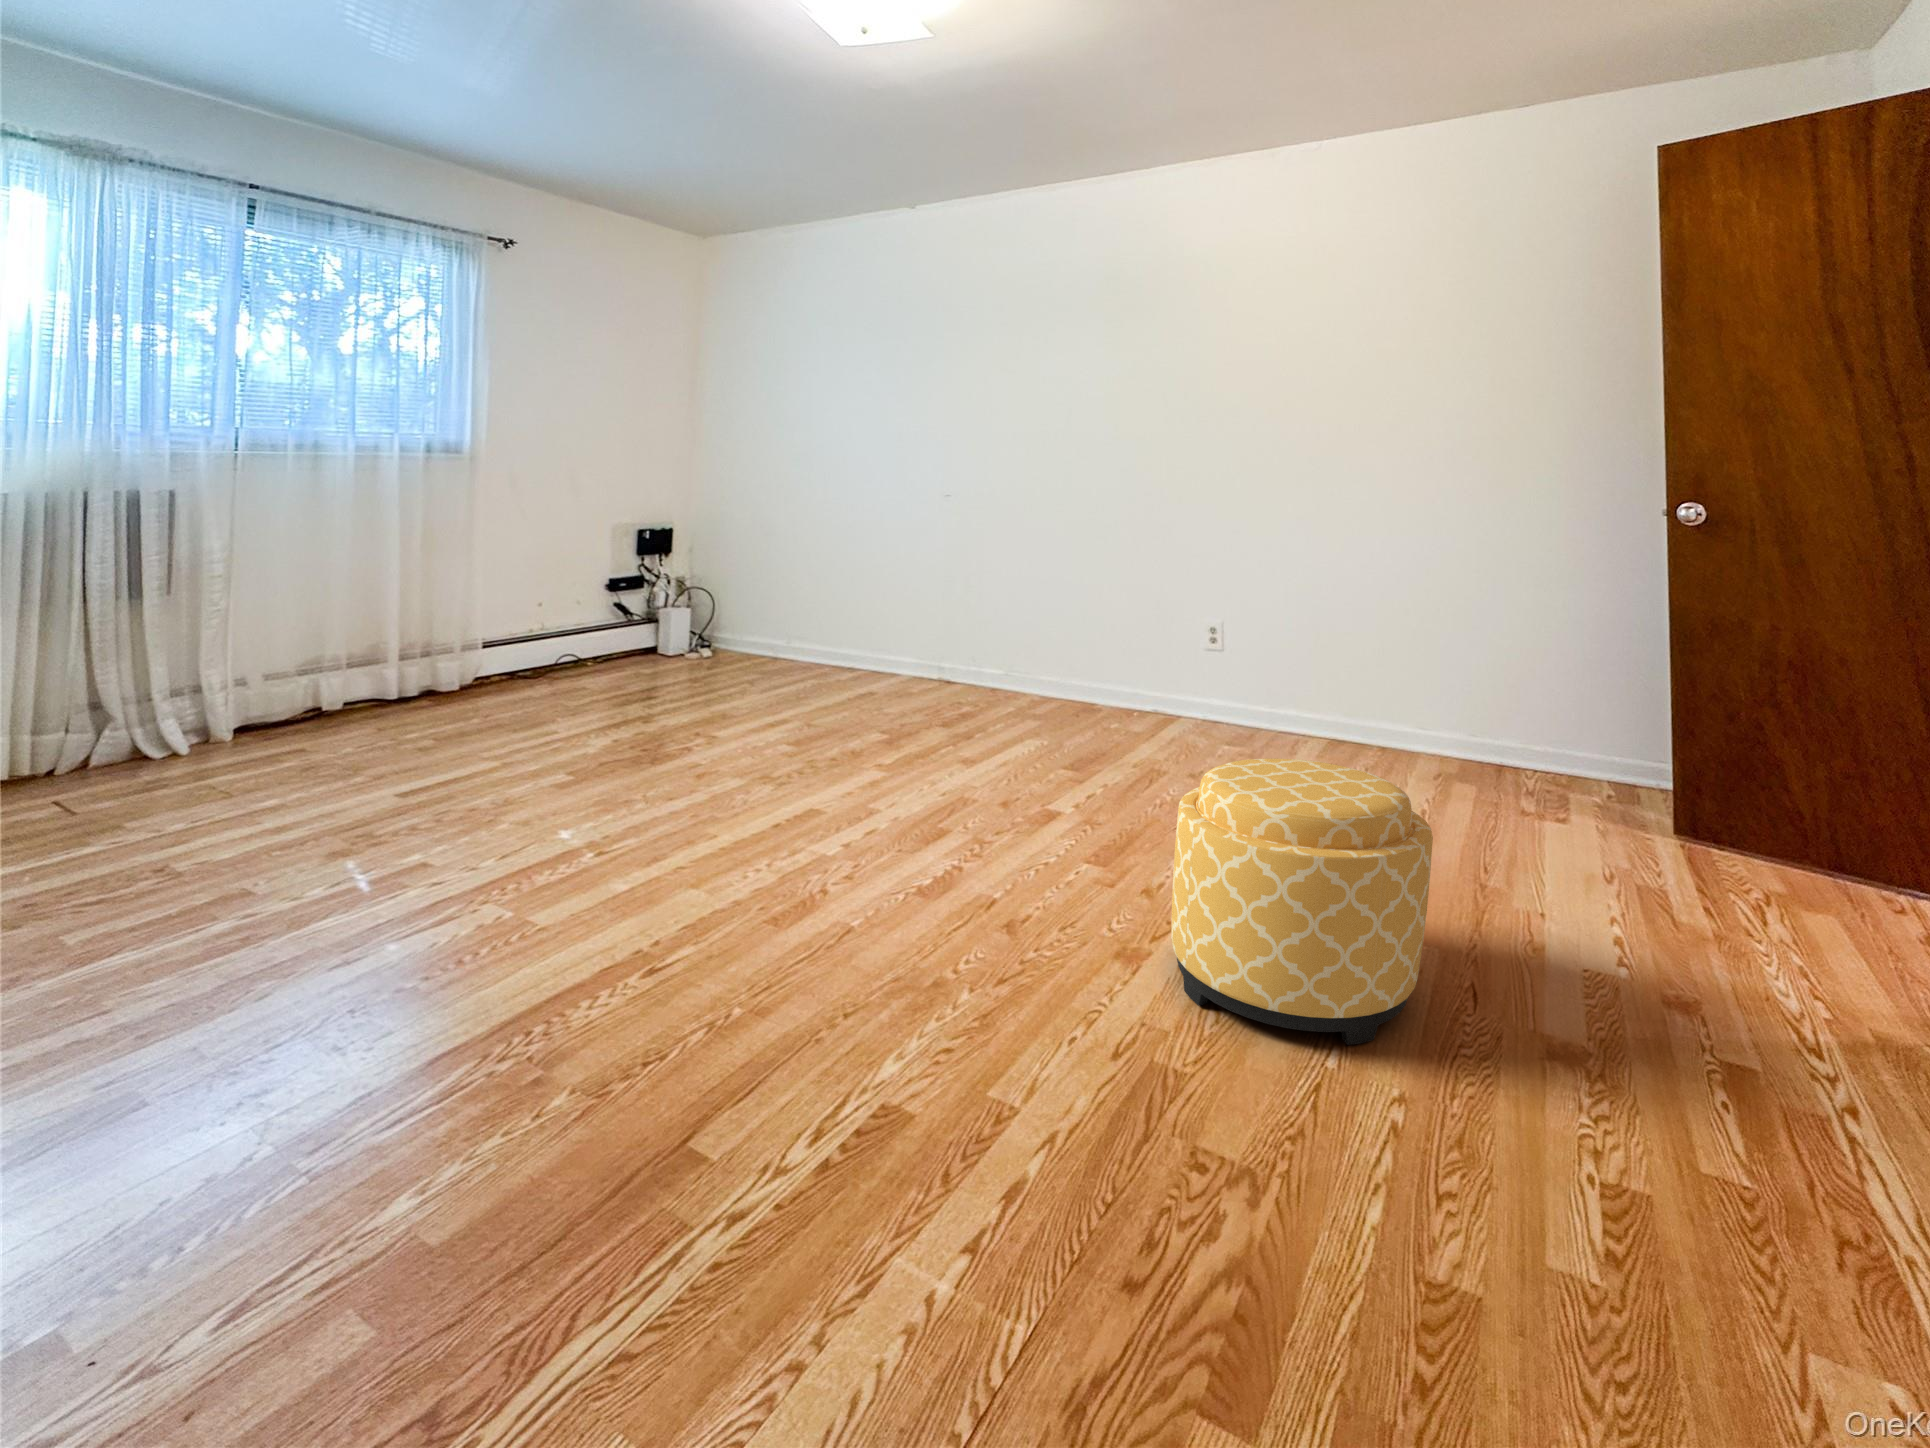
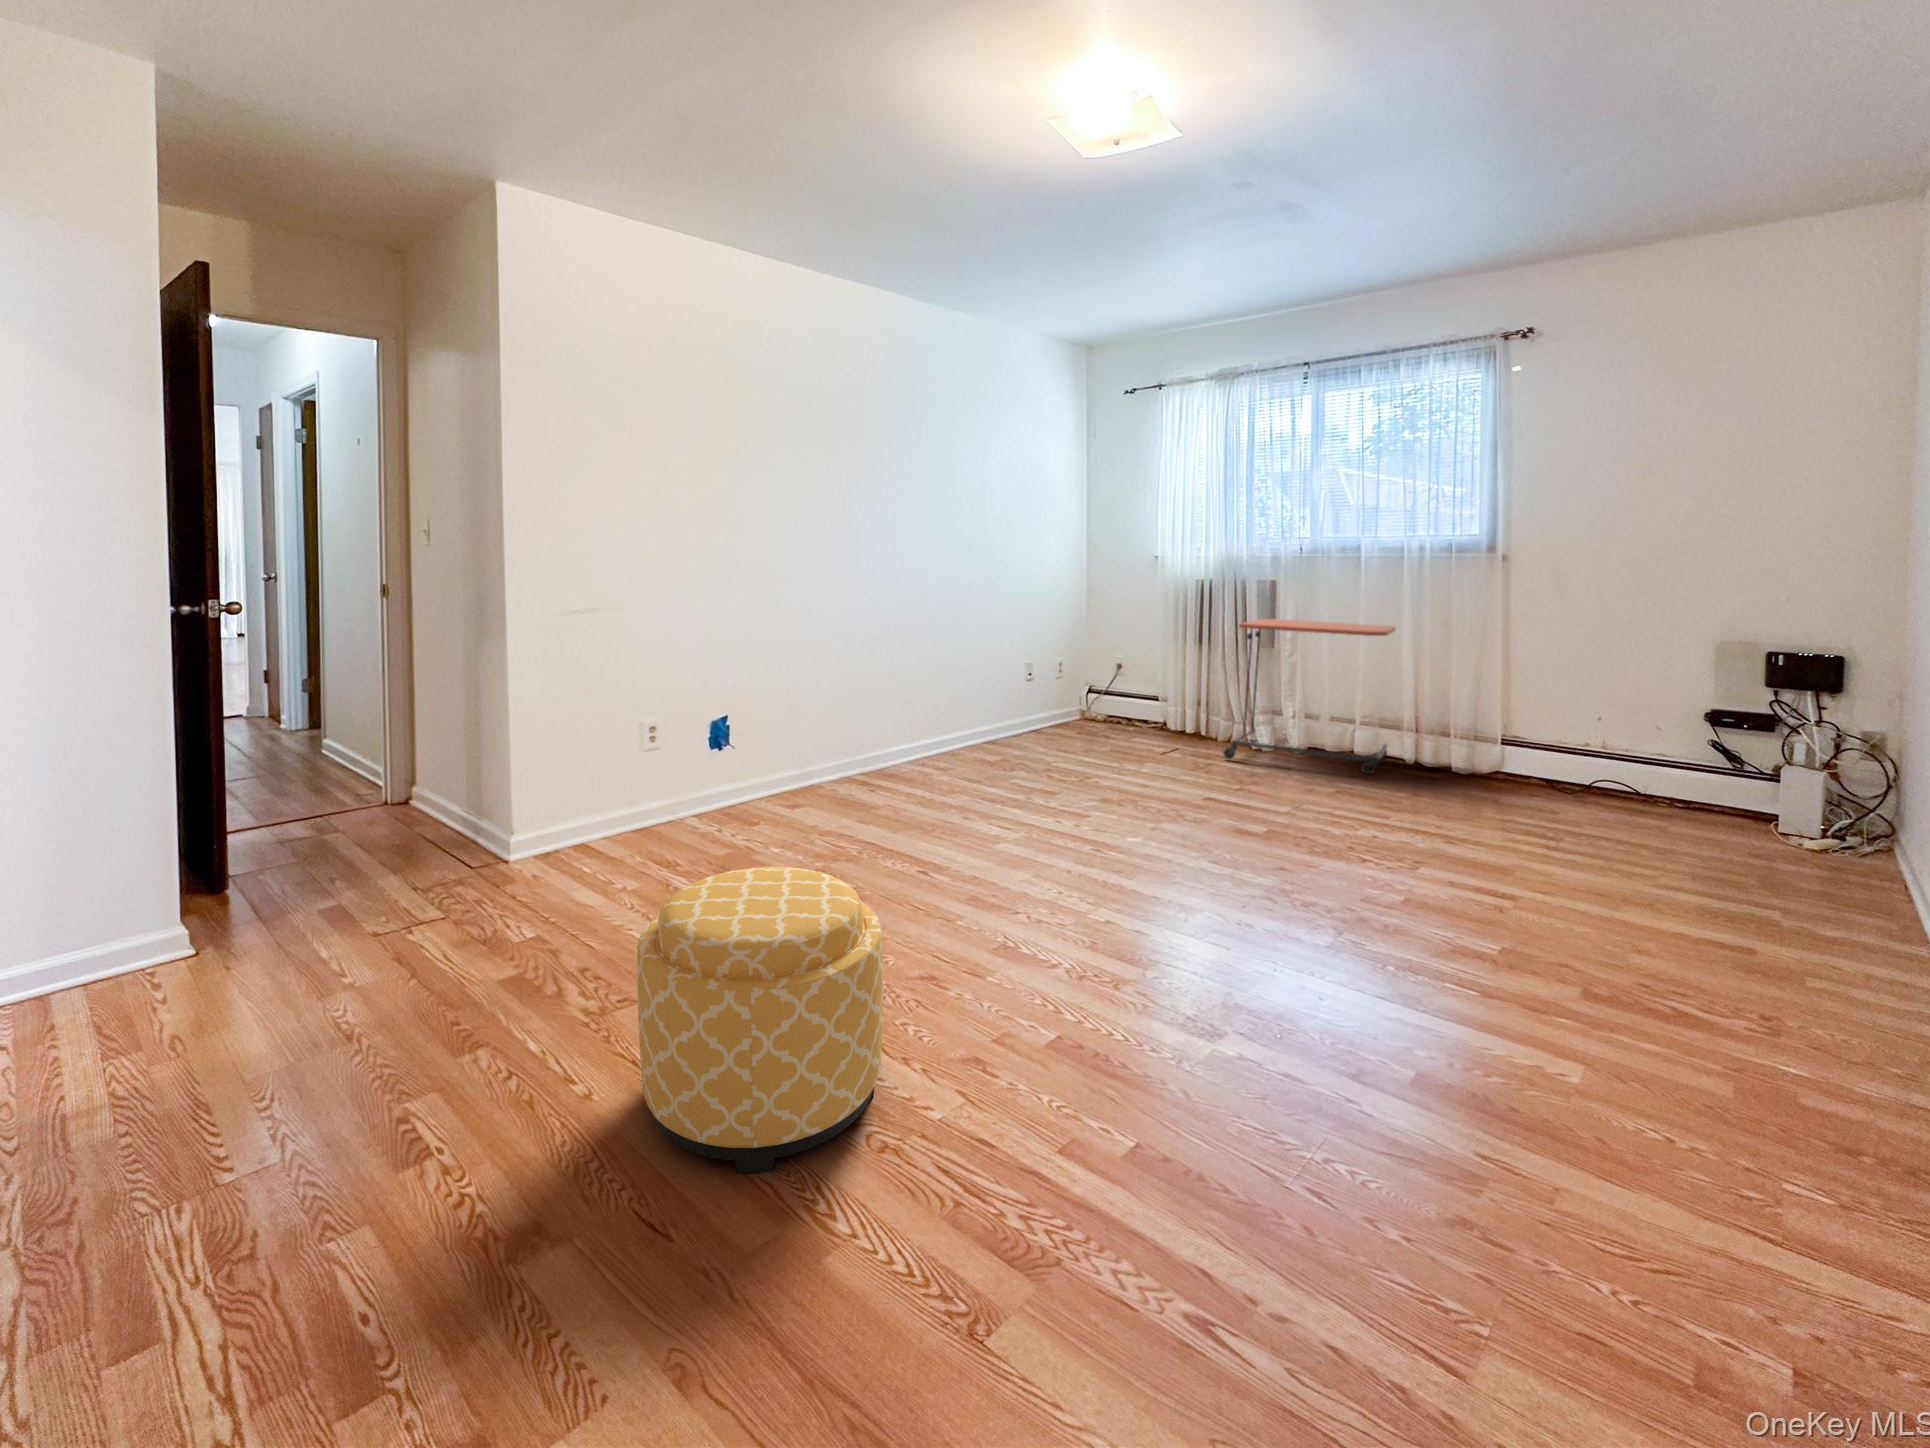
side table: none [139,549,438,768] -> present [1223,619,1396,774]

